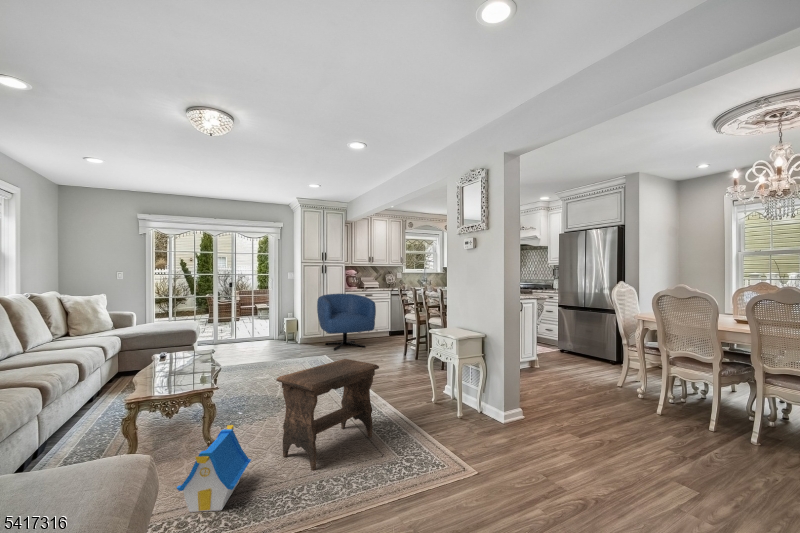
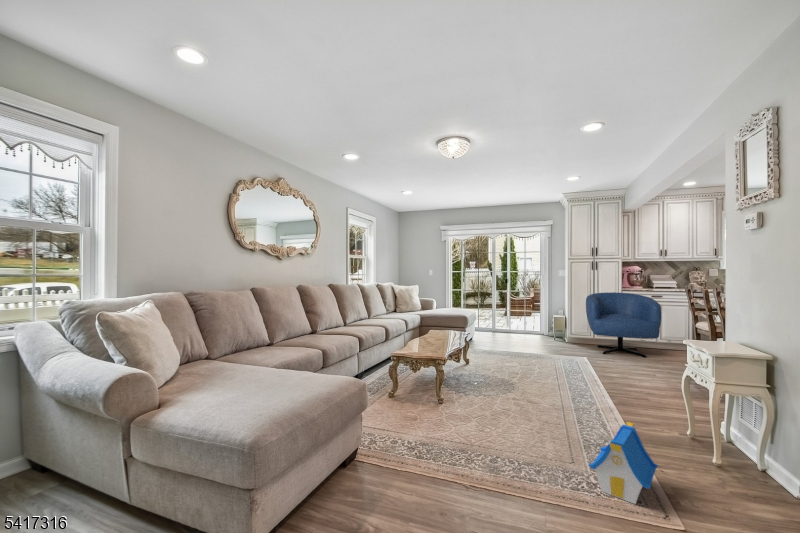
footstool: present [276,359,379,470] -> none [477,356,583,447]
toy house: present [177,425,251,512] -> present [589,422,658,504]

